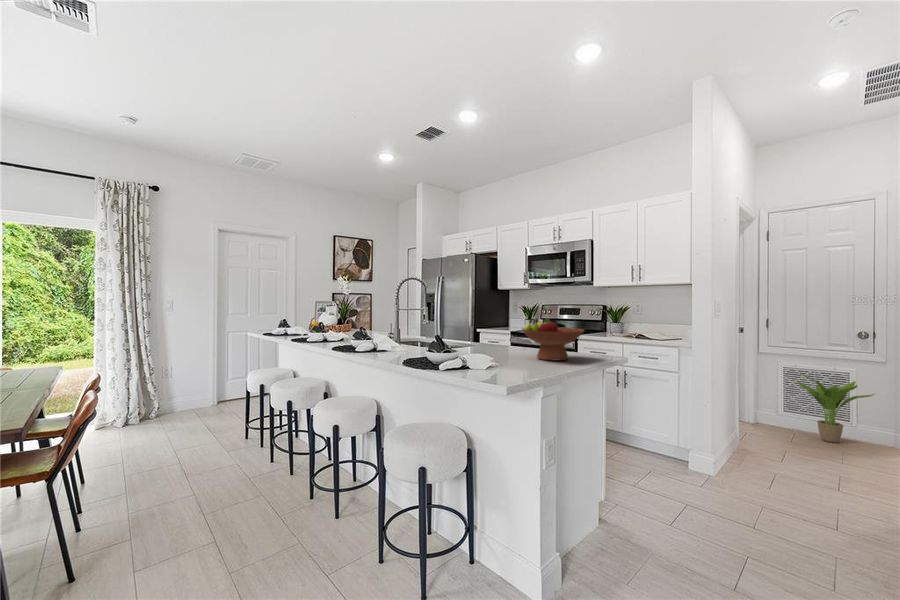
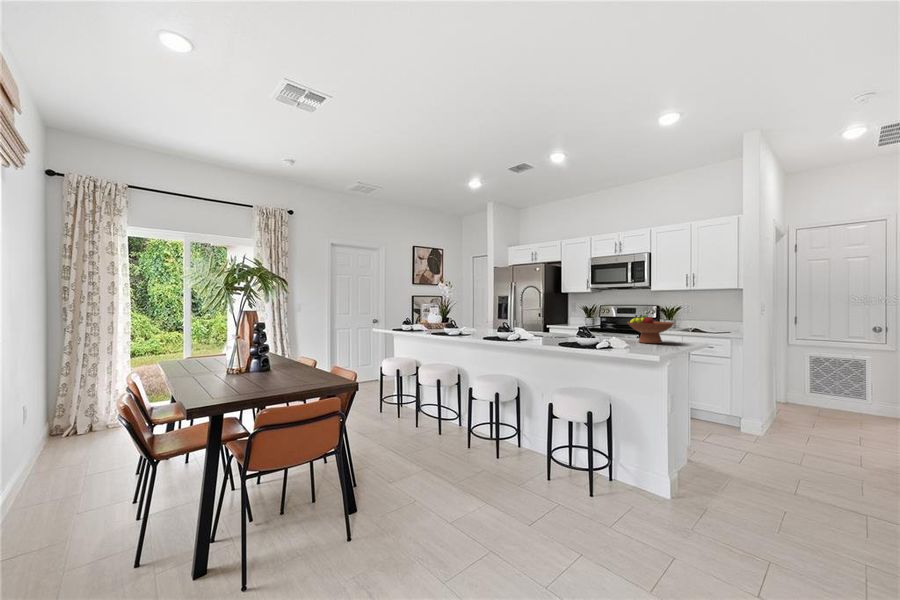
potted plant: present [797,371,875,443] -> none [822,357,886,415]

